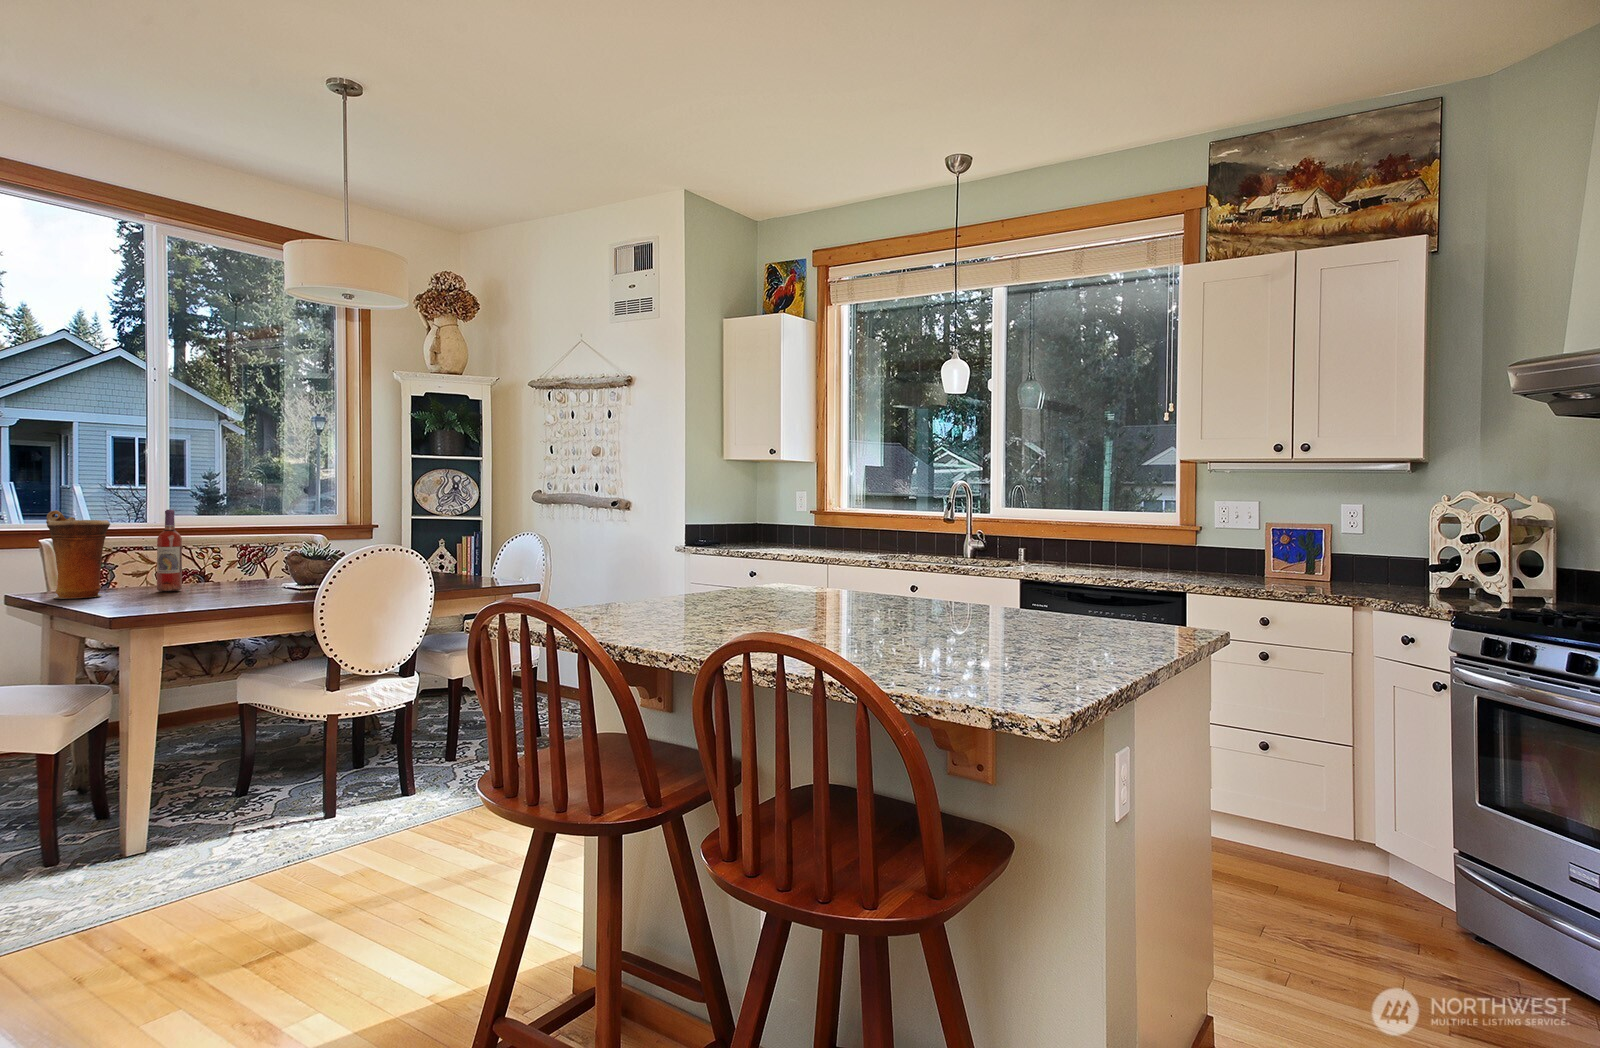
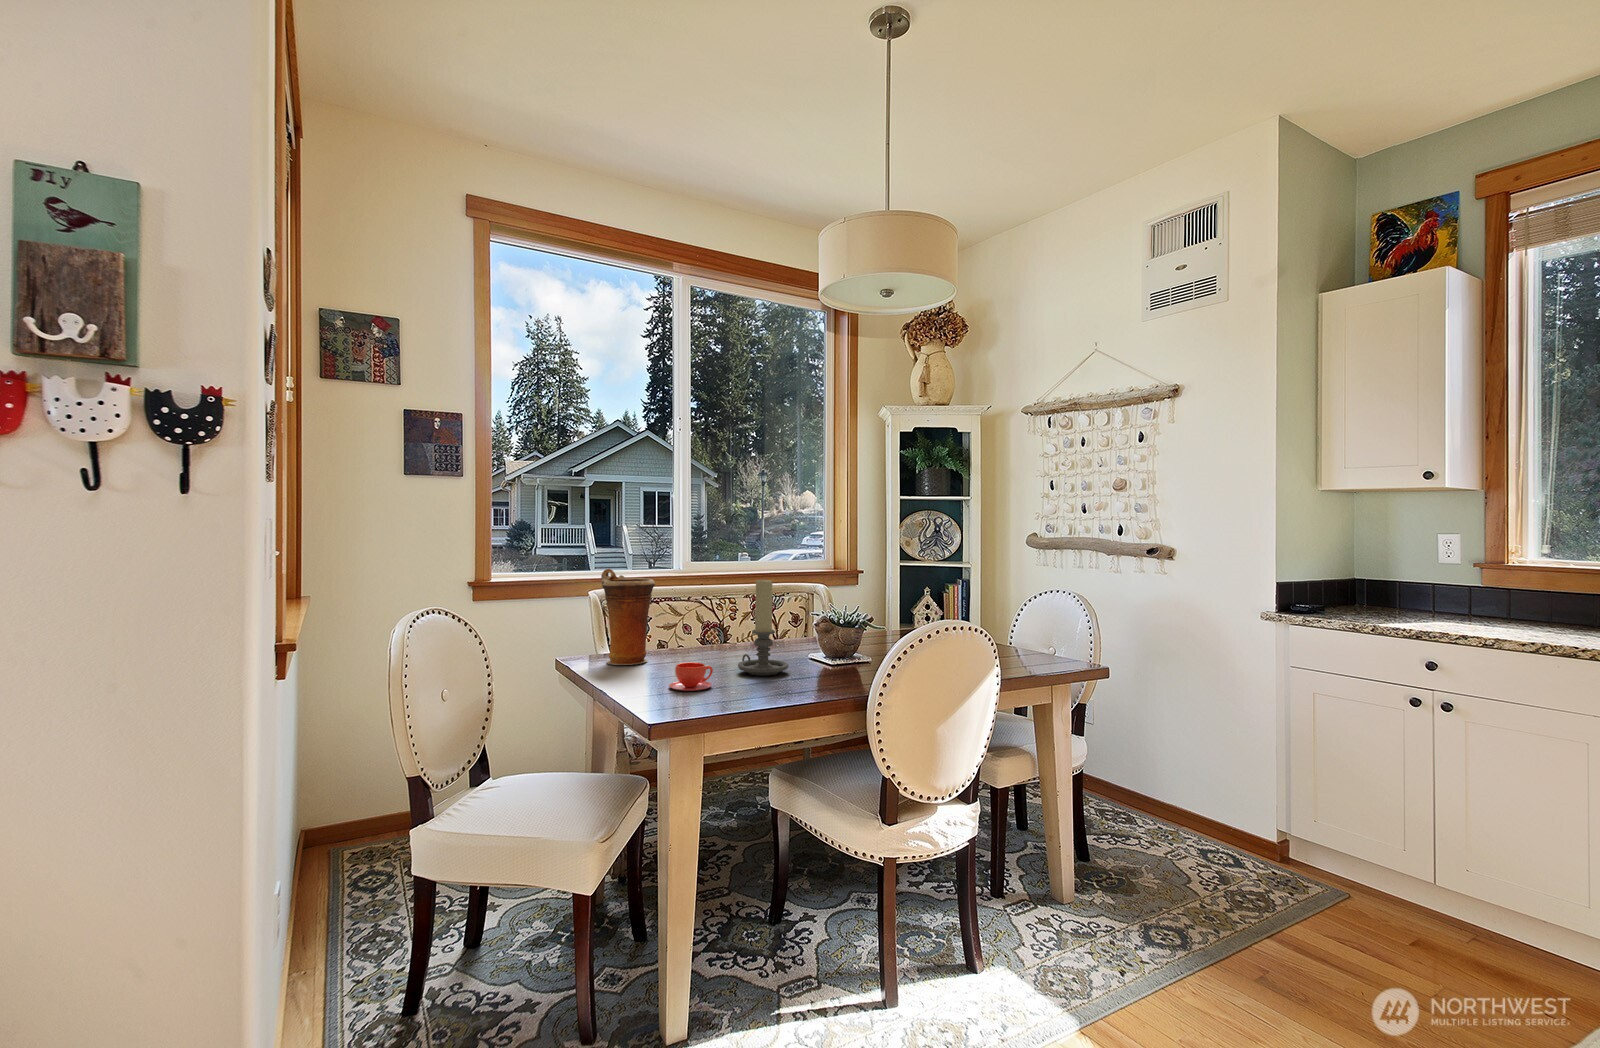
wine bottle: present [157,510,182,592] -> none [693,566,715,656]
candle holder: none [198,518,250,600] -> present [738,579,788,676]
teacup: none [118,587,165,609] -> present [669,662,713,691]

